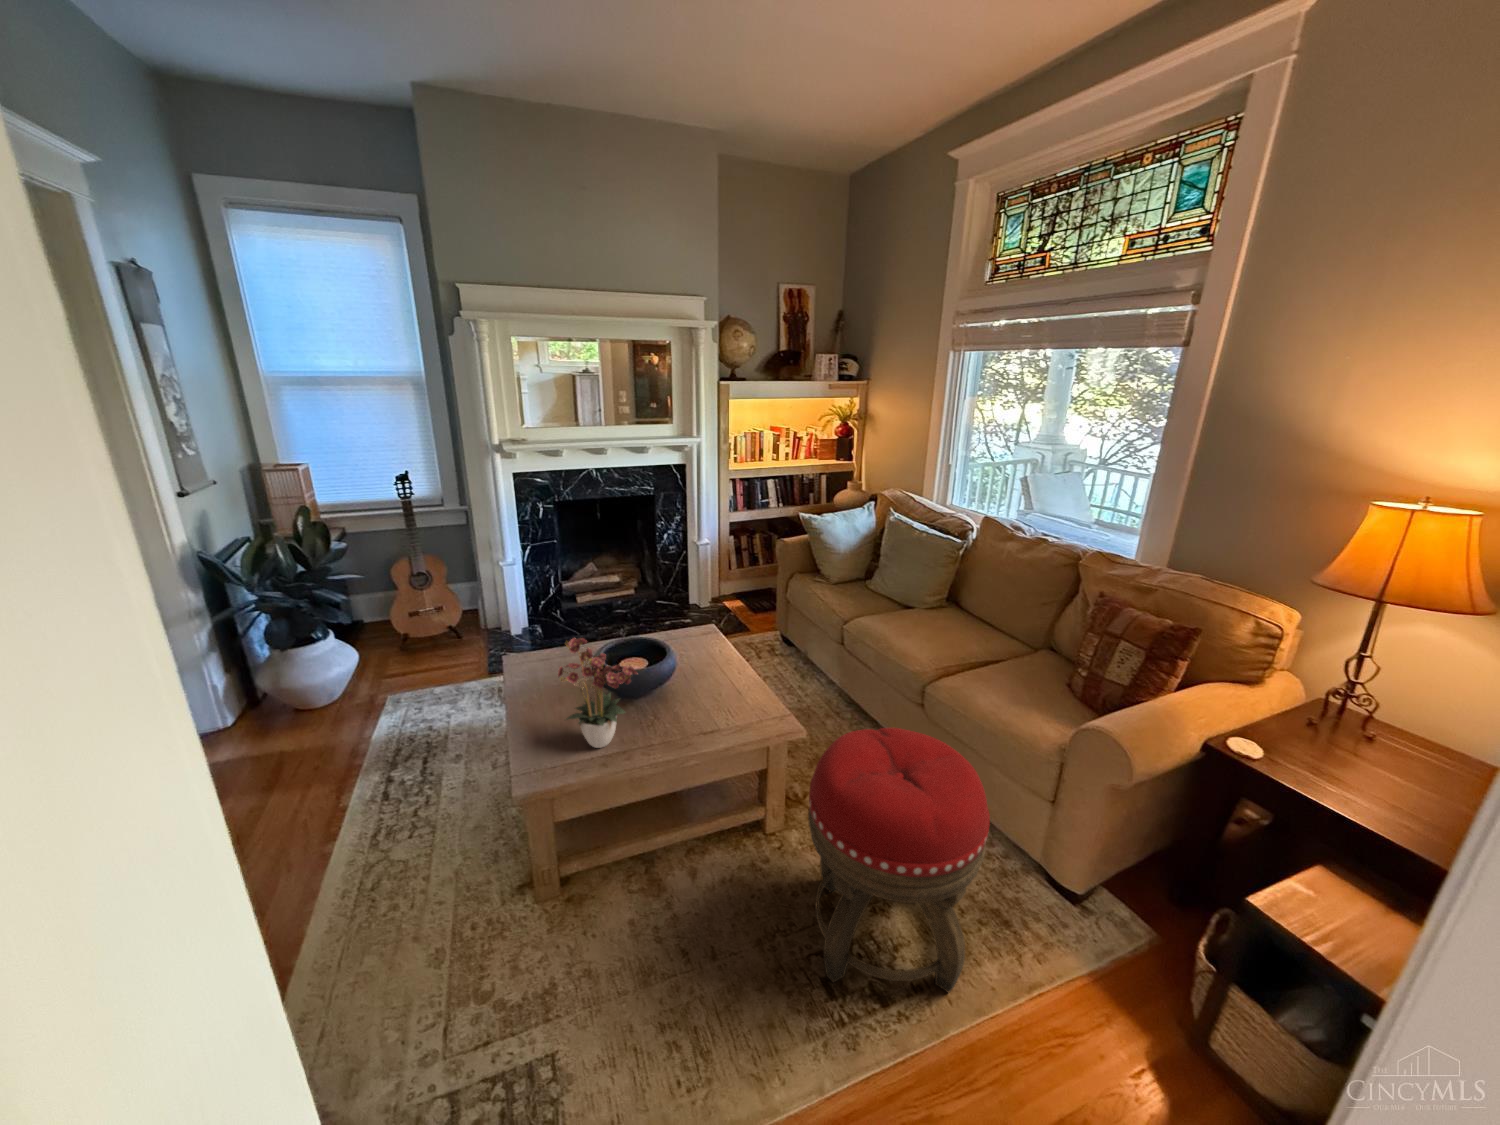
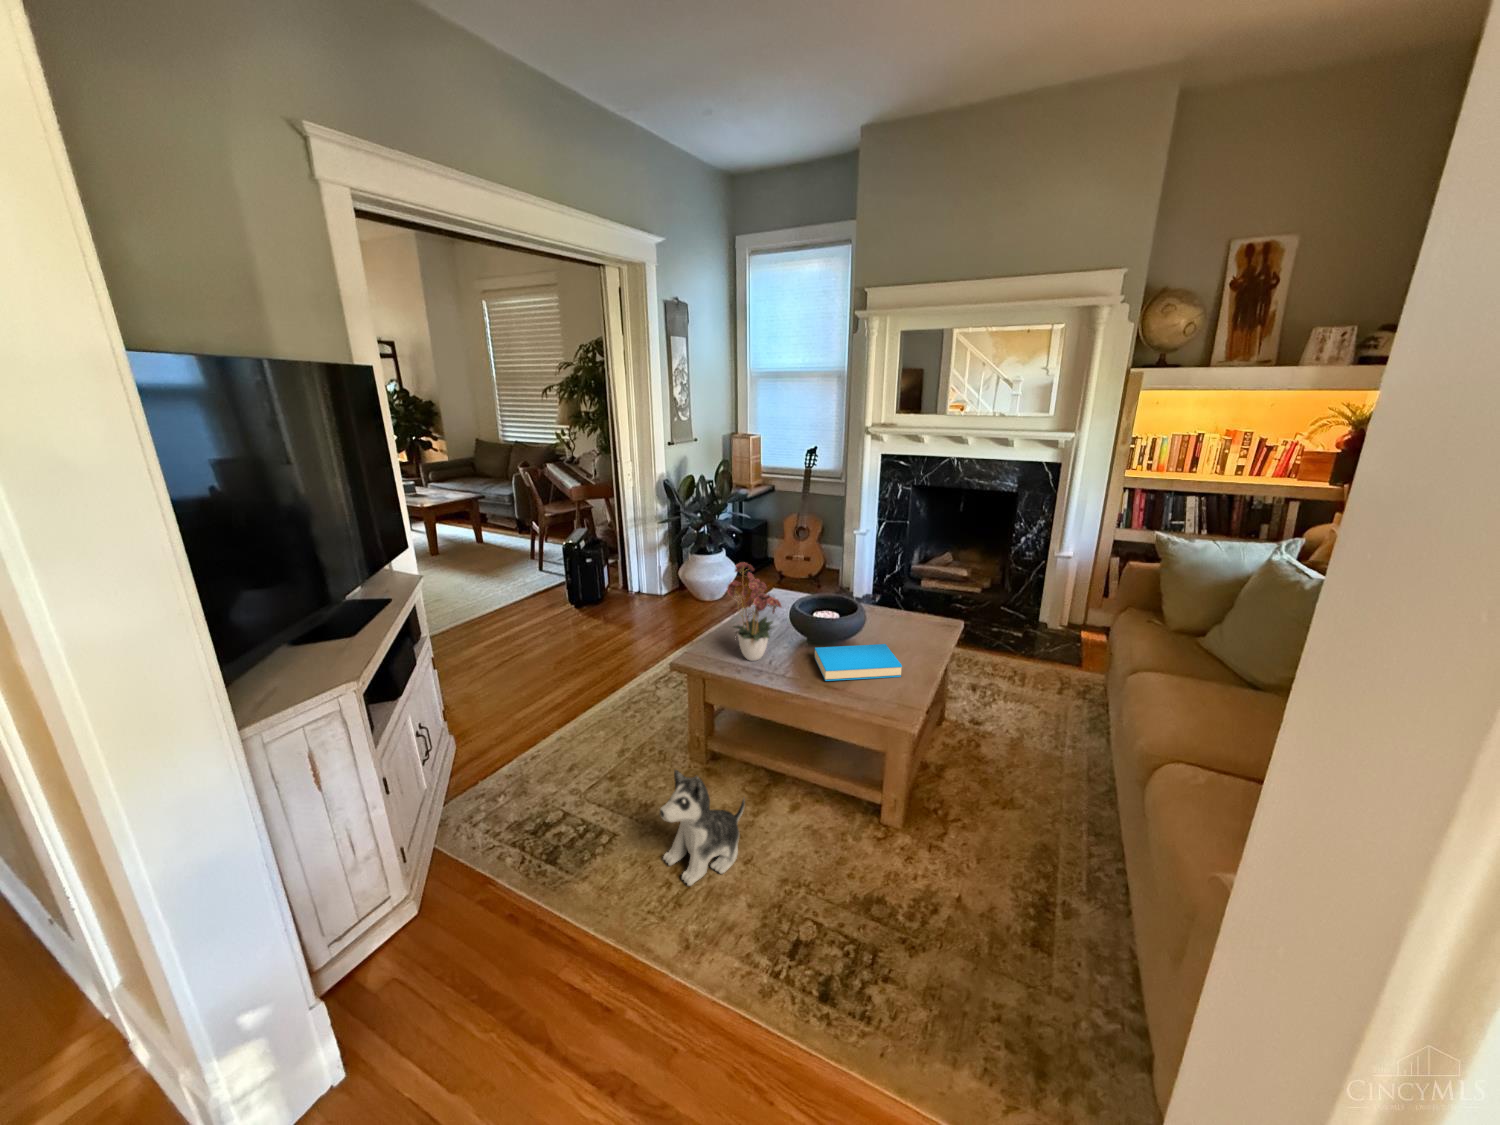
book: none [657,671,746,730] -> present [814,644,902,681]
footstool: present [808,727,990,992] -> none [800,725,1011,1052]
plush toy: none [625,895,709,1028] -> present [660,770,745,886]

